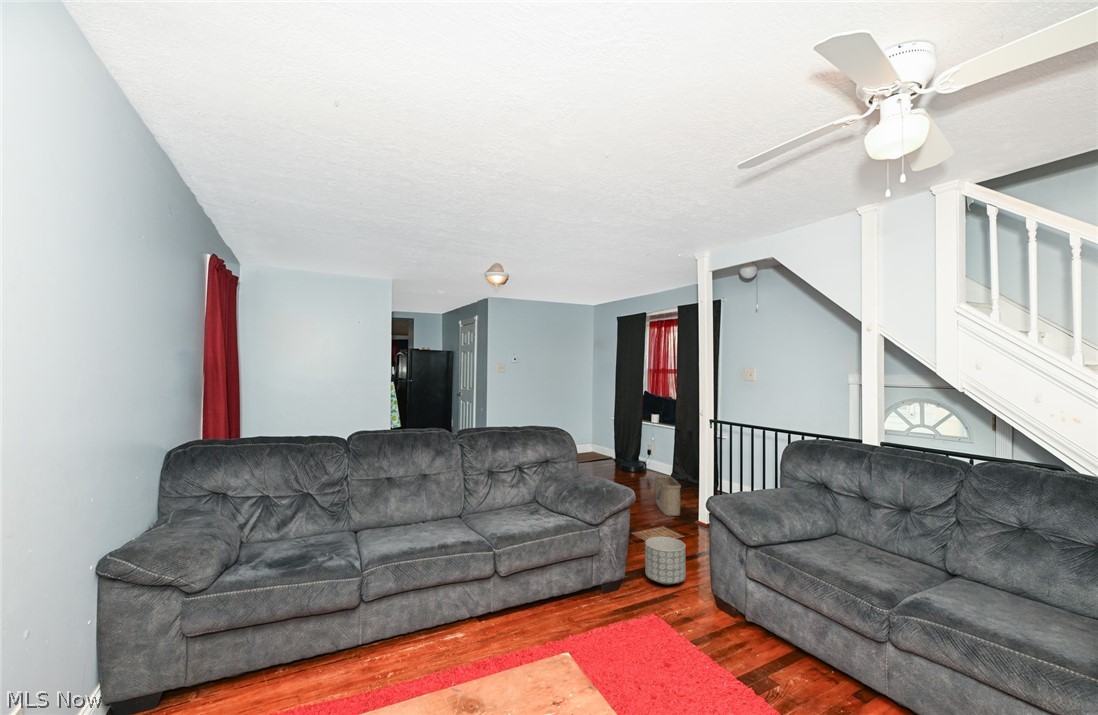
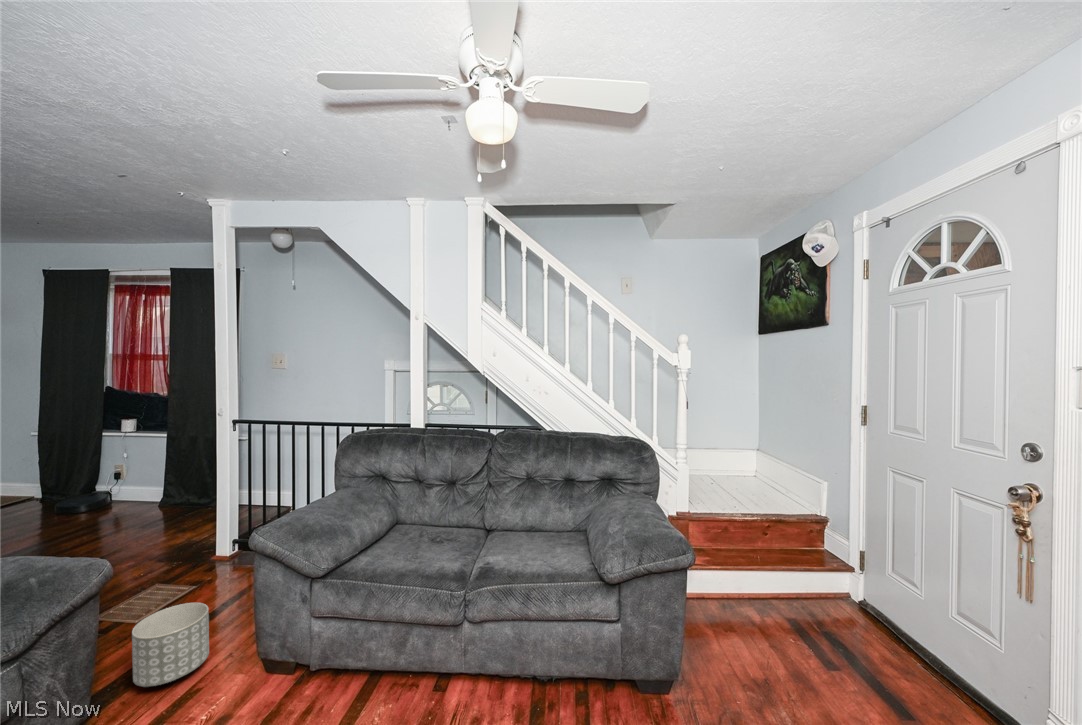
basket: present [655,476,681,516] -> none [134,505,183,563]

